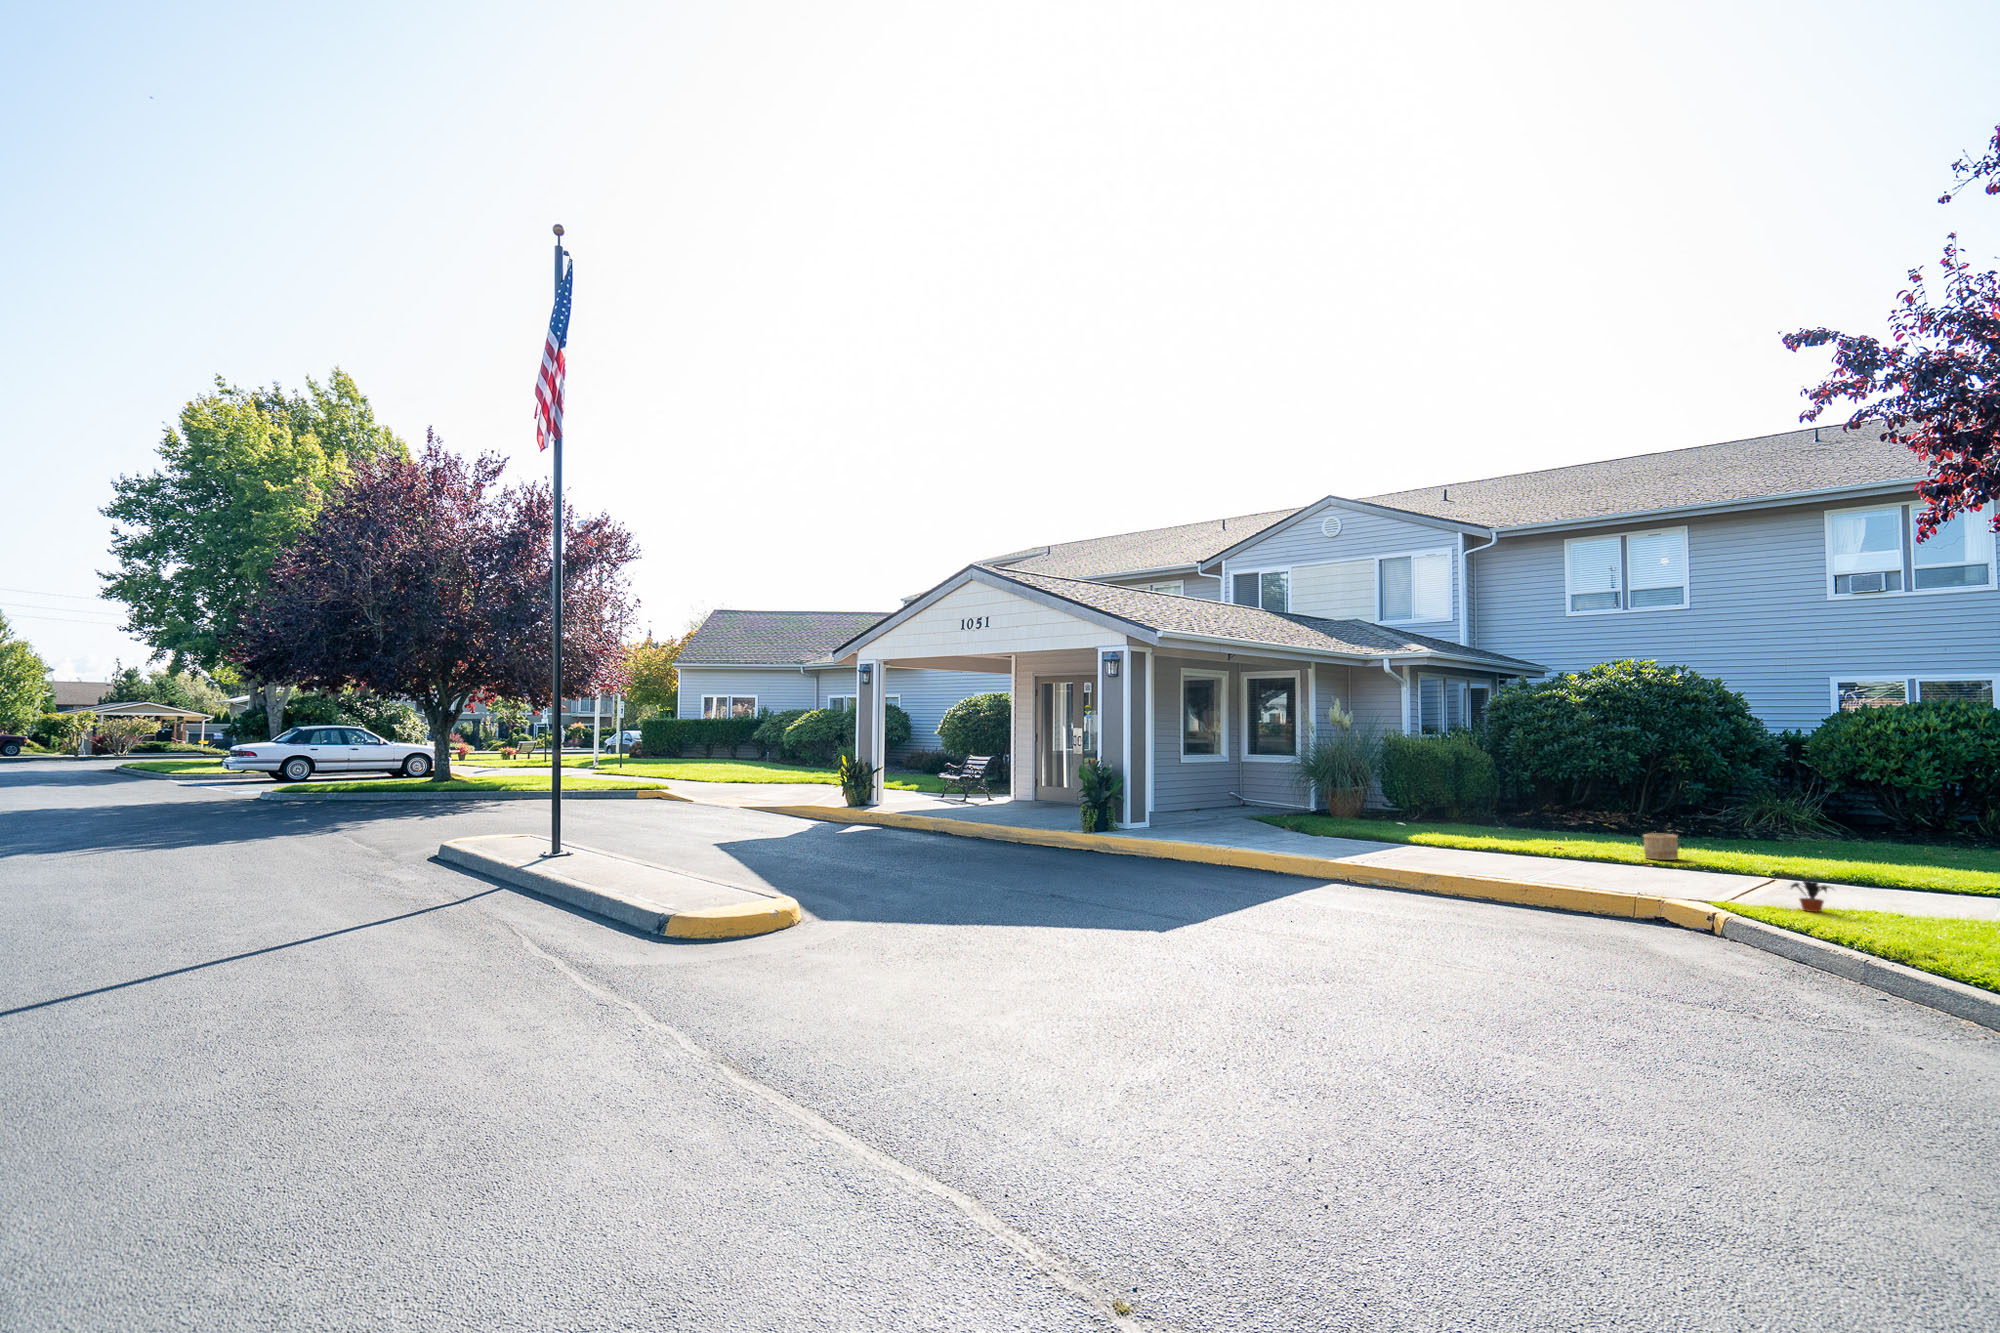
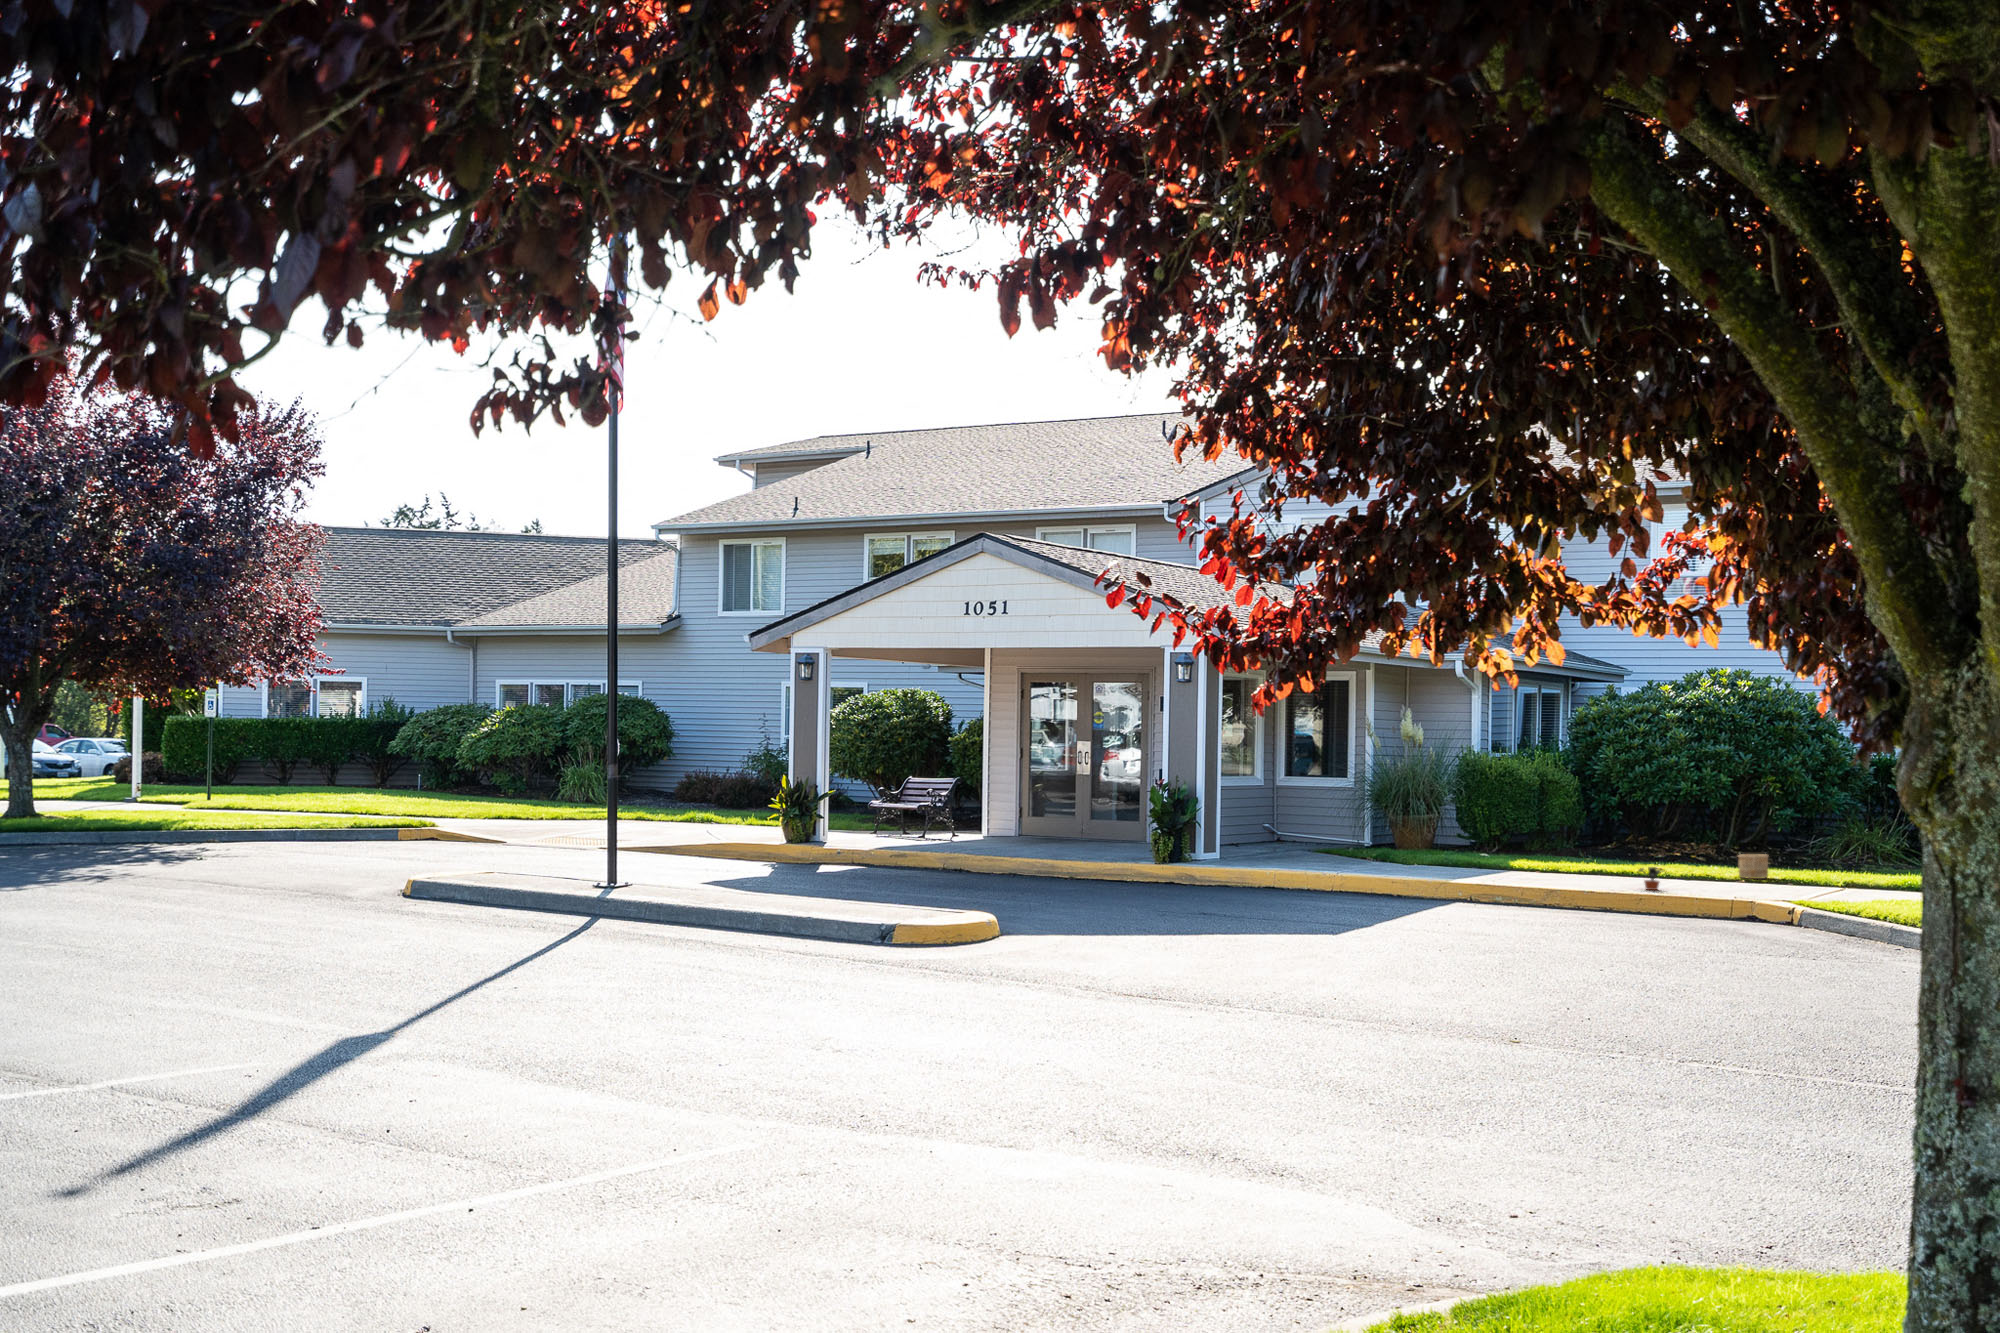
potted plant: present [1791,880,1830,912] -> present [1639,867,1661,890]

